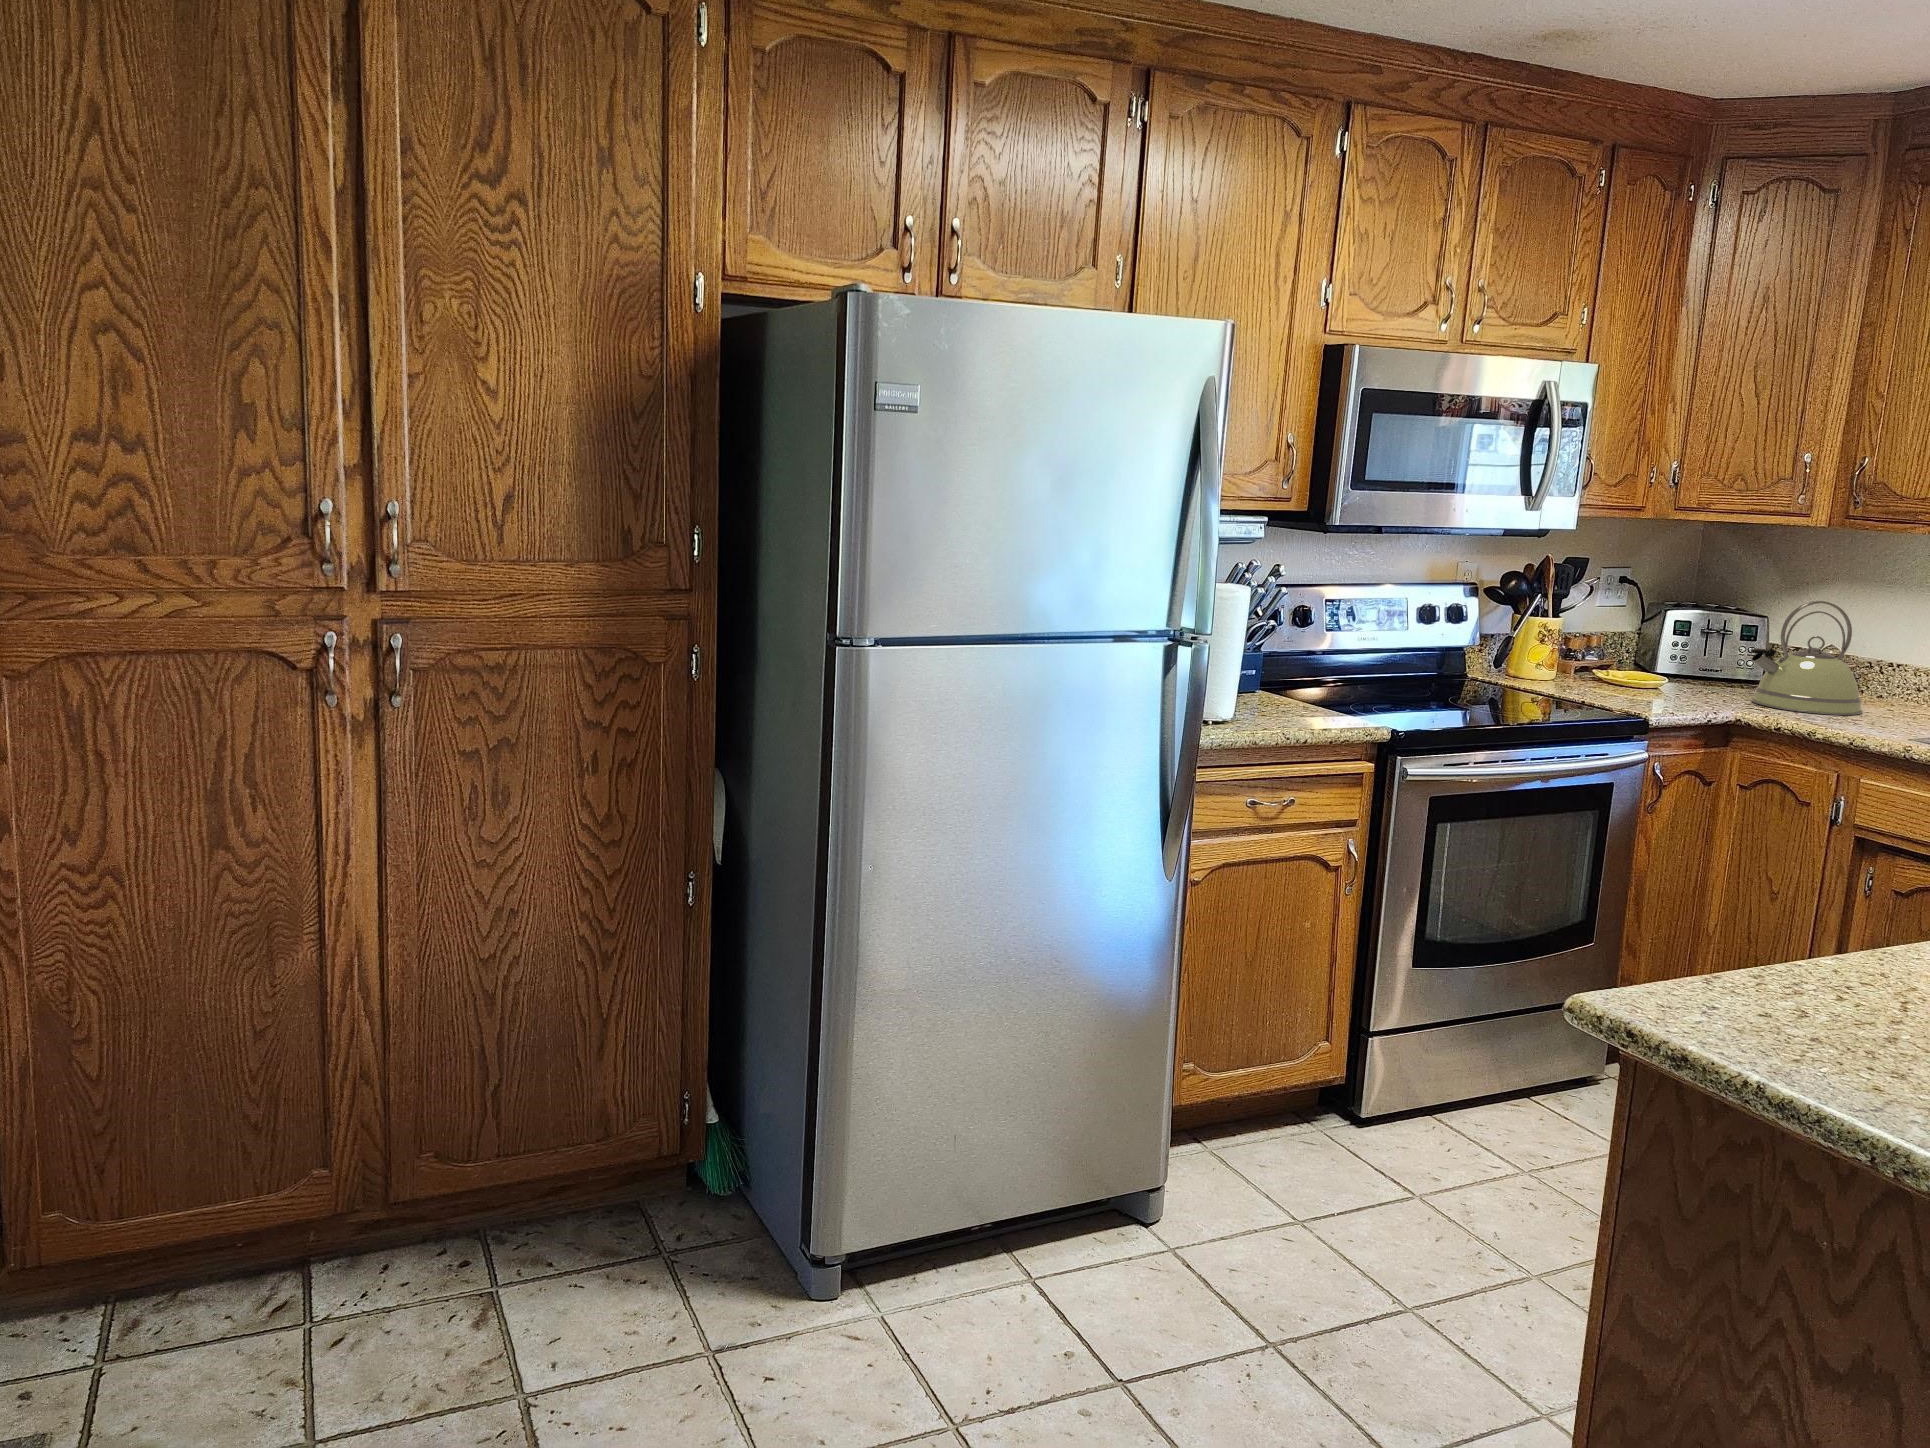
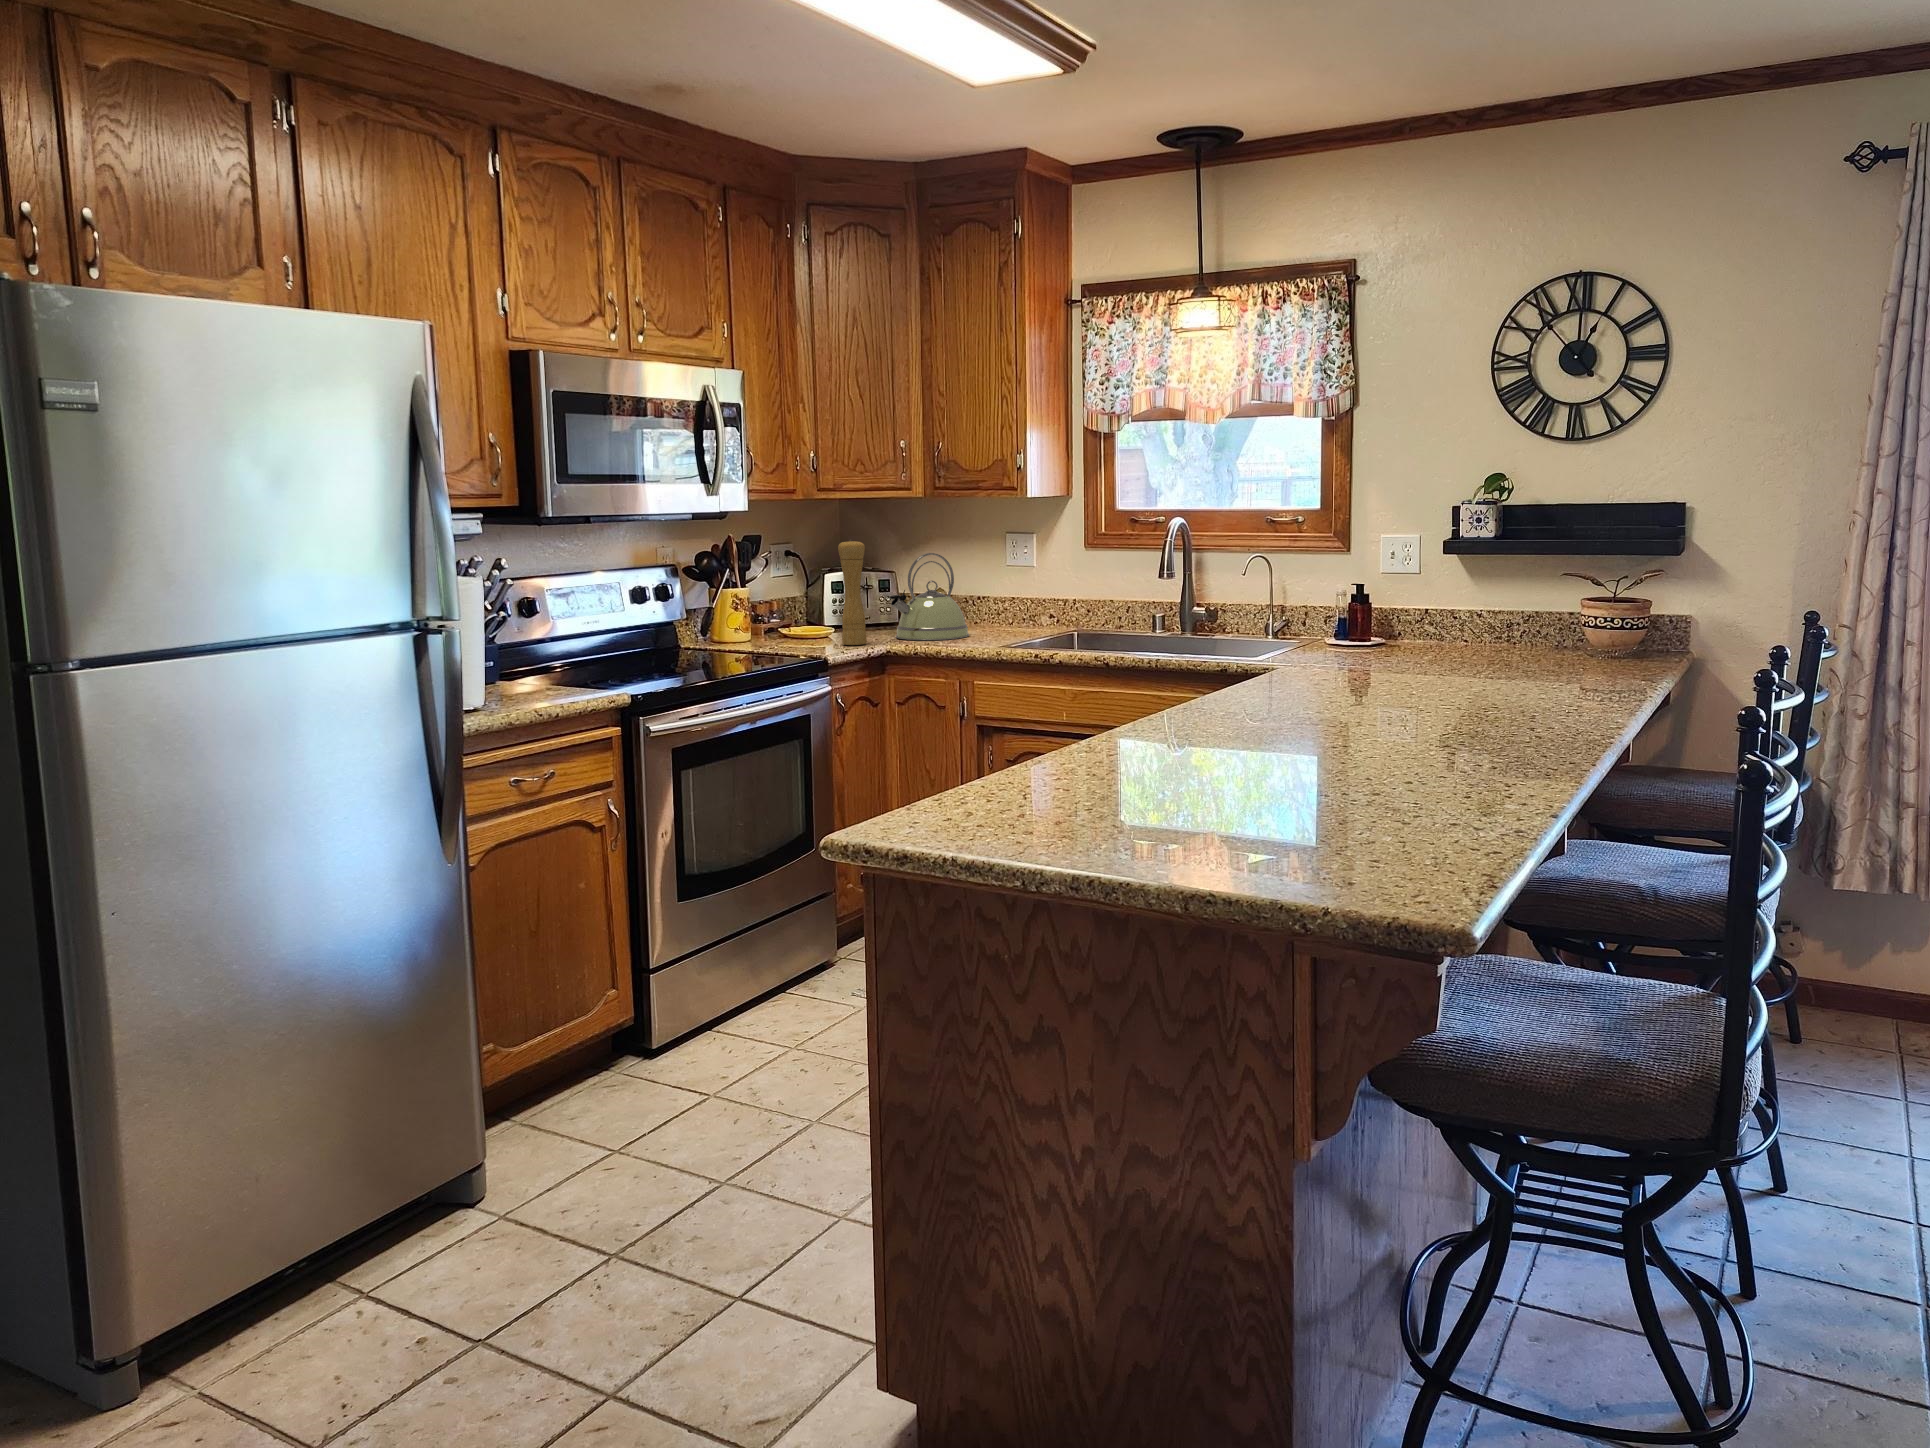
pepper mill: none [1675,575,1726,704] -> present [838,540,867,645]

